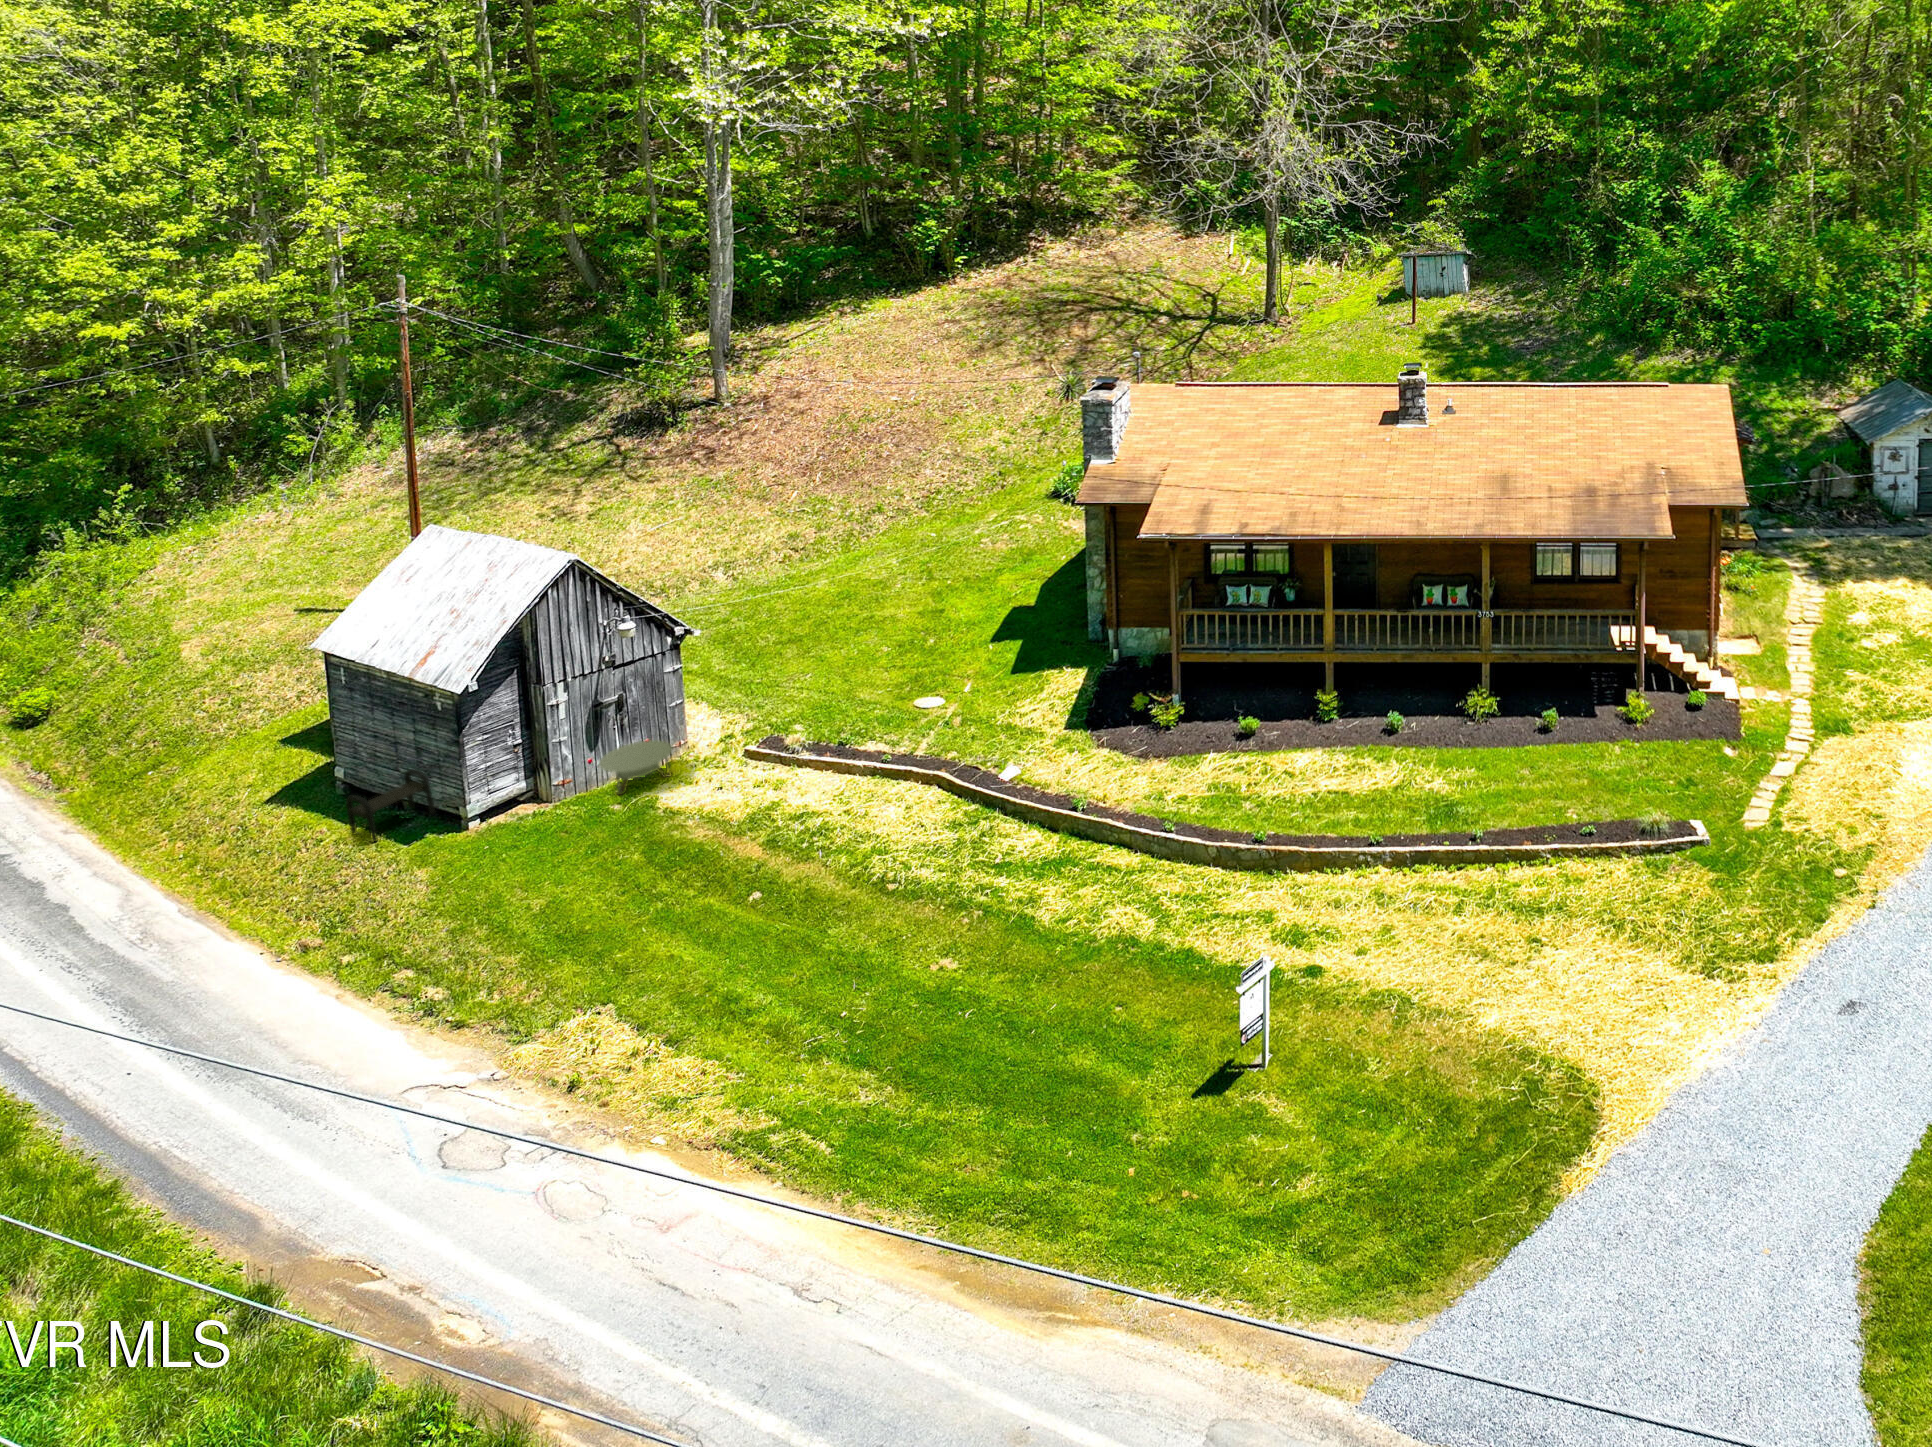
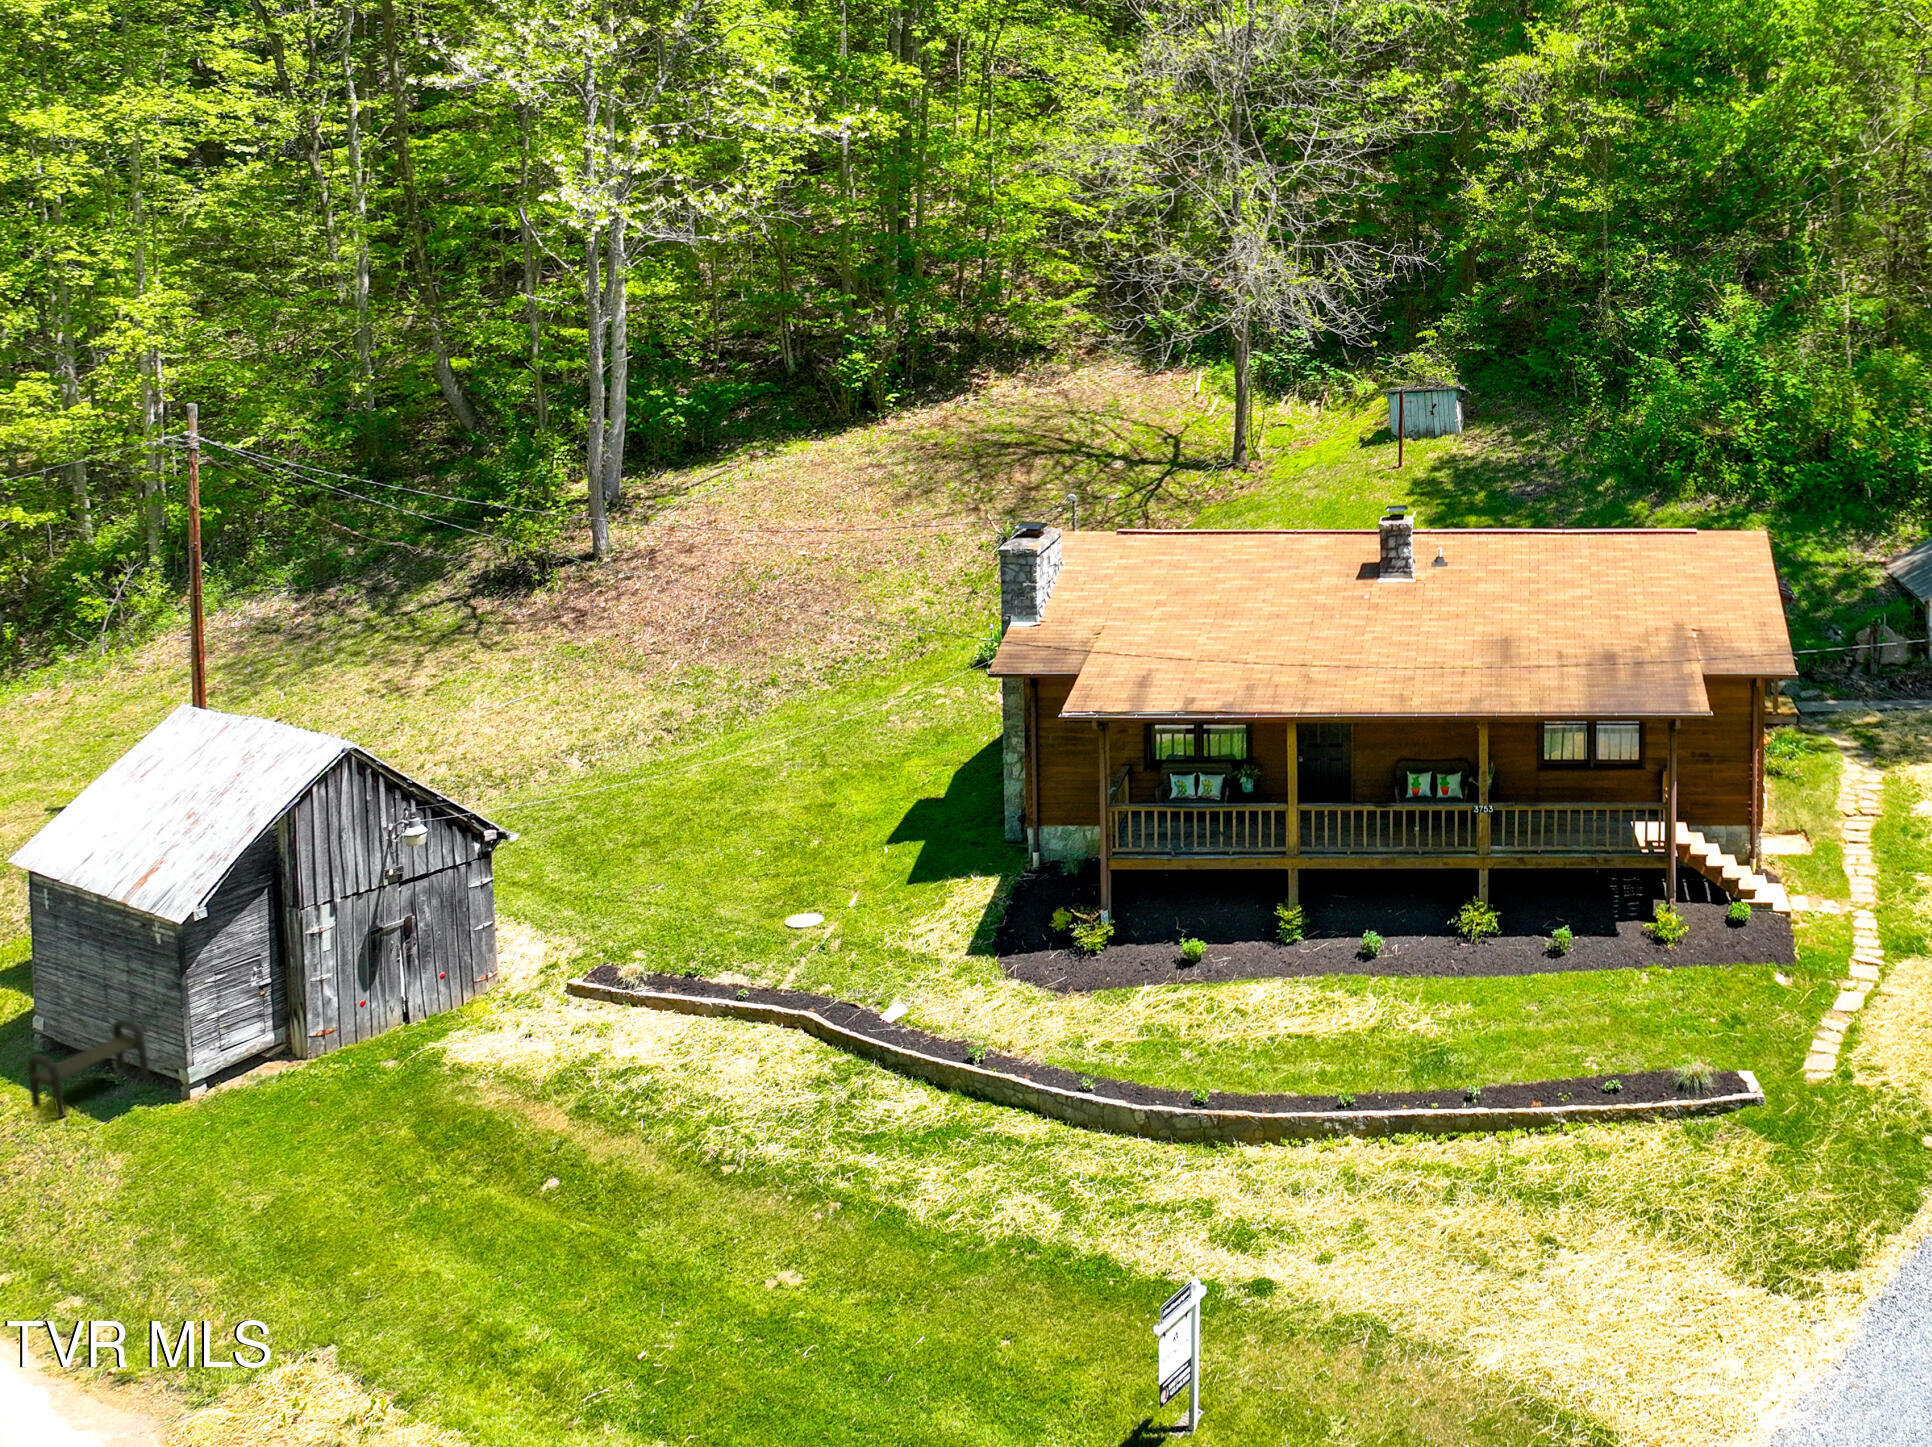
round table: present [599,740,672,795] -> none [368,977,467,1050]

